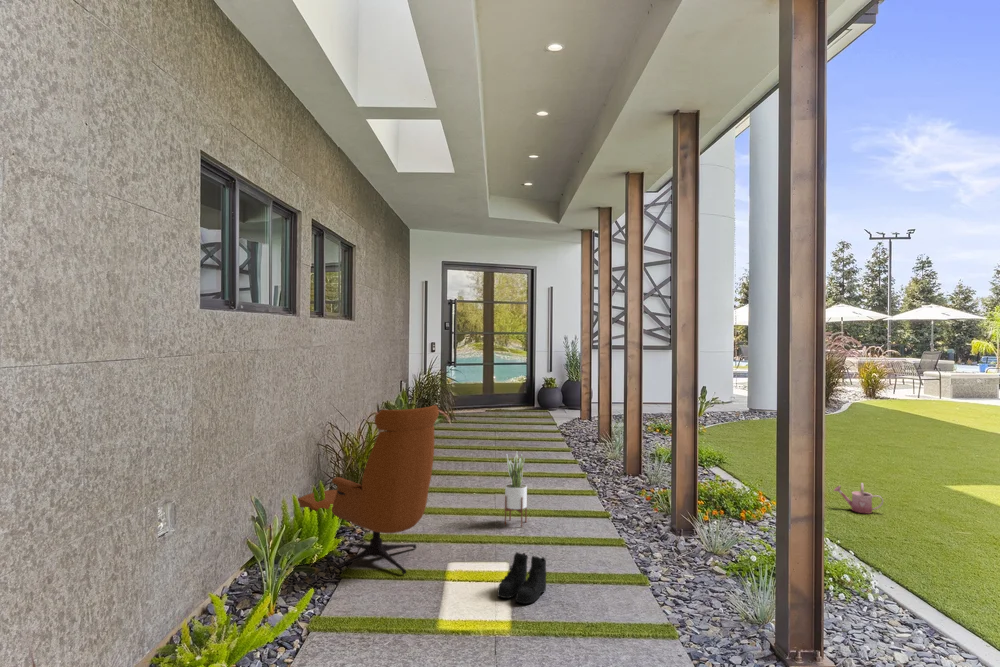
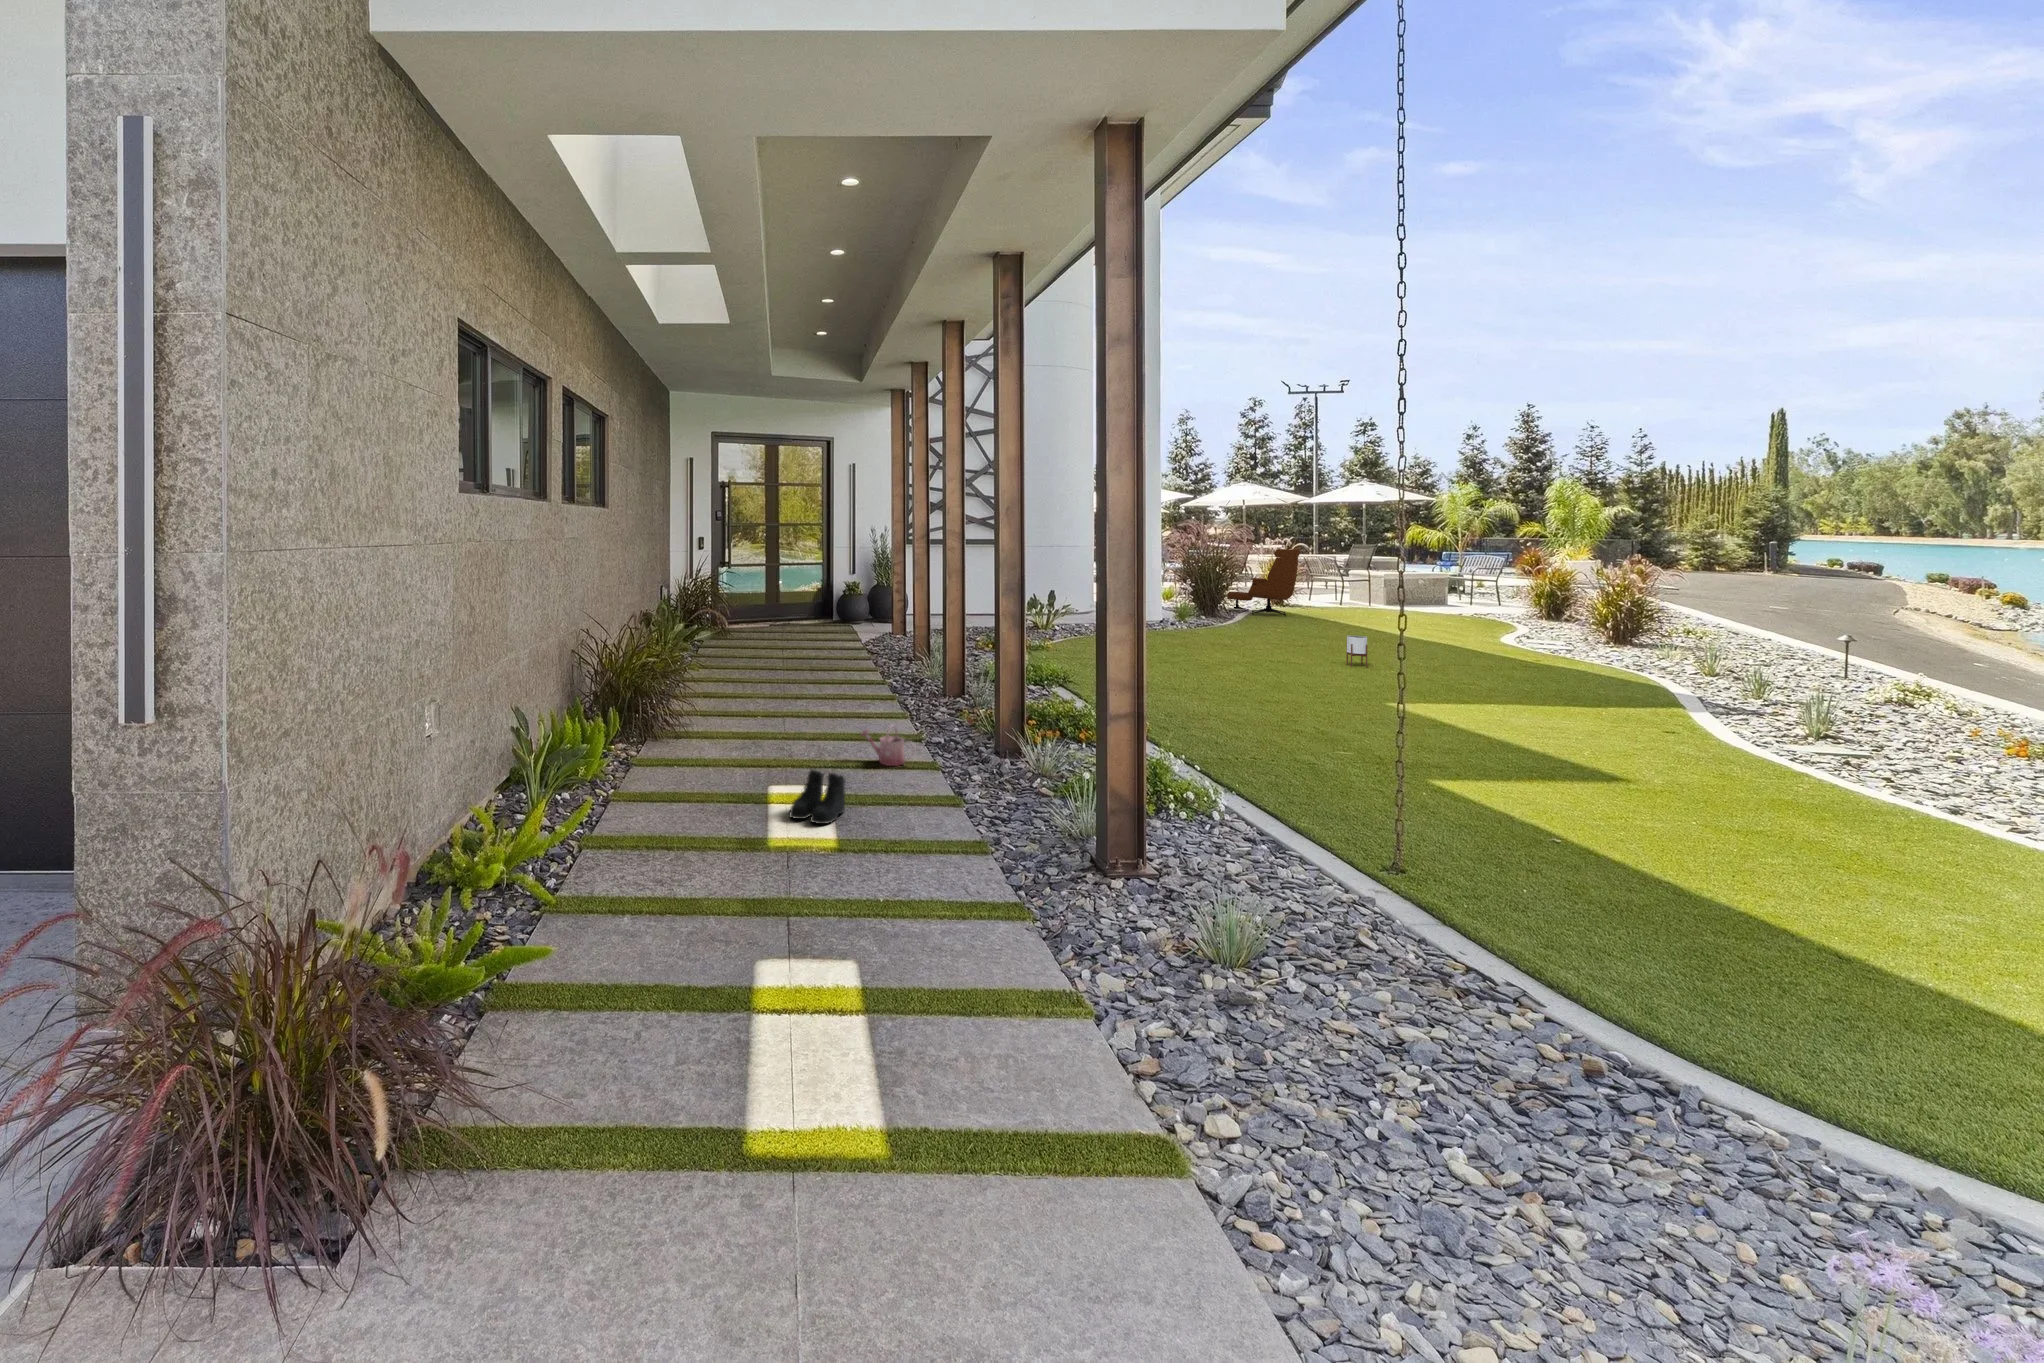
lounge chair: present [298,405,439,574] -> present [1228,549,1300,616]
potted plant: present [505,454,527,527] -> present [1347,635,1367,668]
watering can: present [834,483,883,514] -> present [861,724,916,766]

